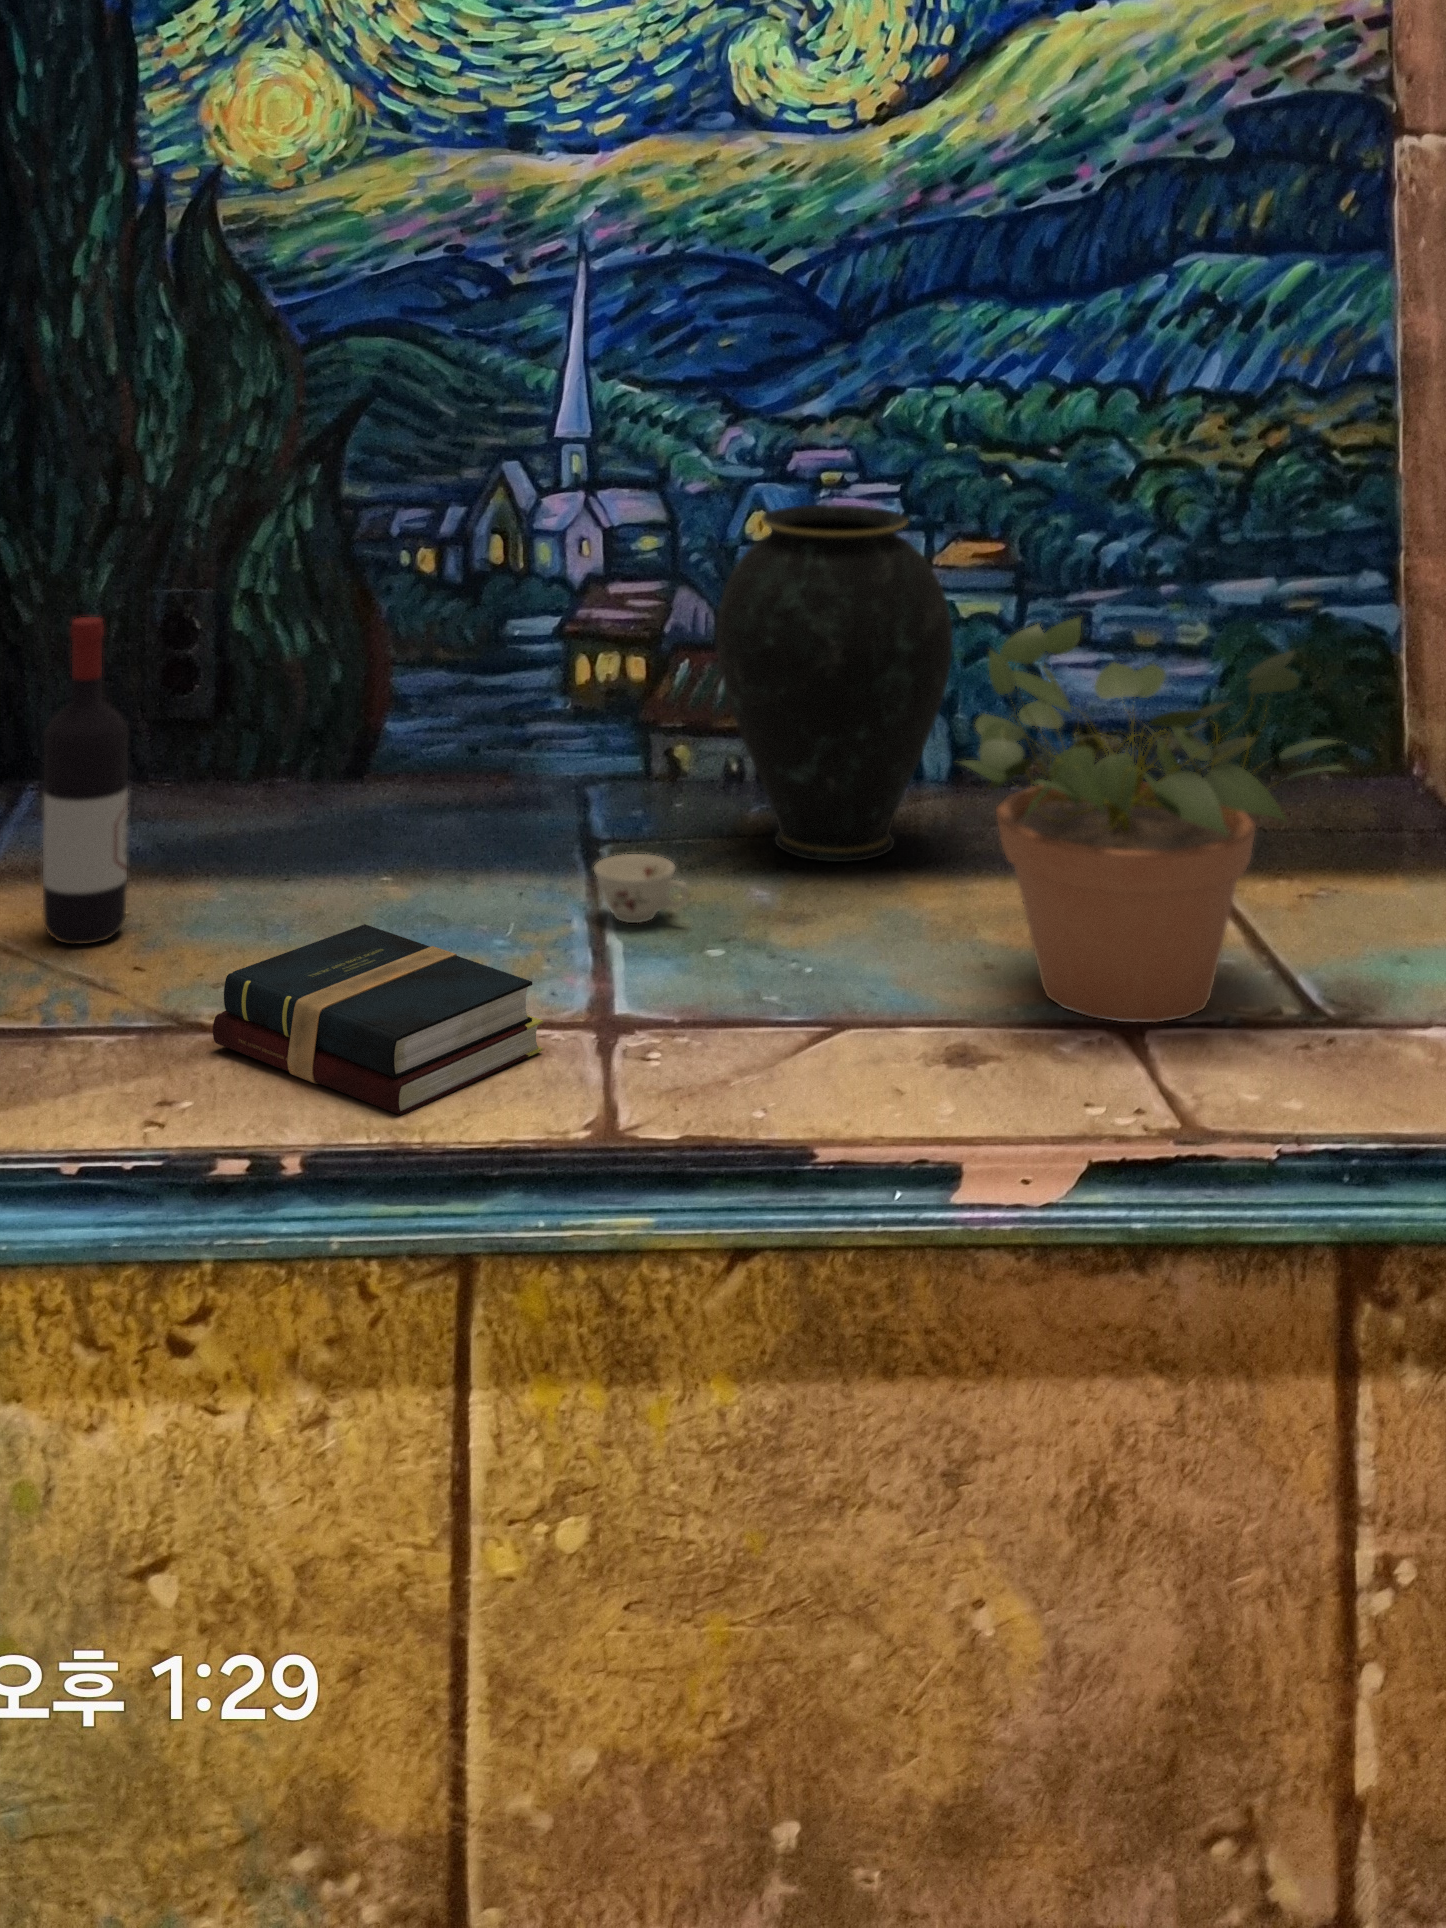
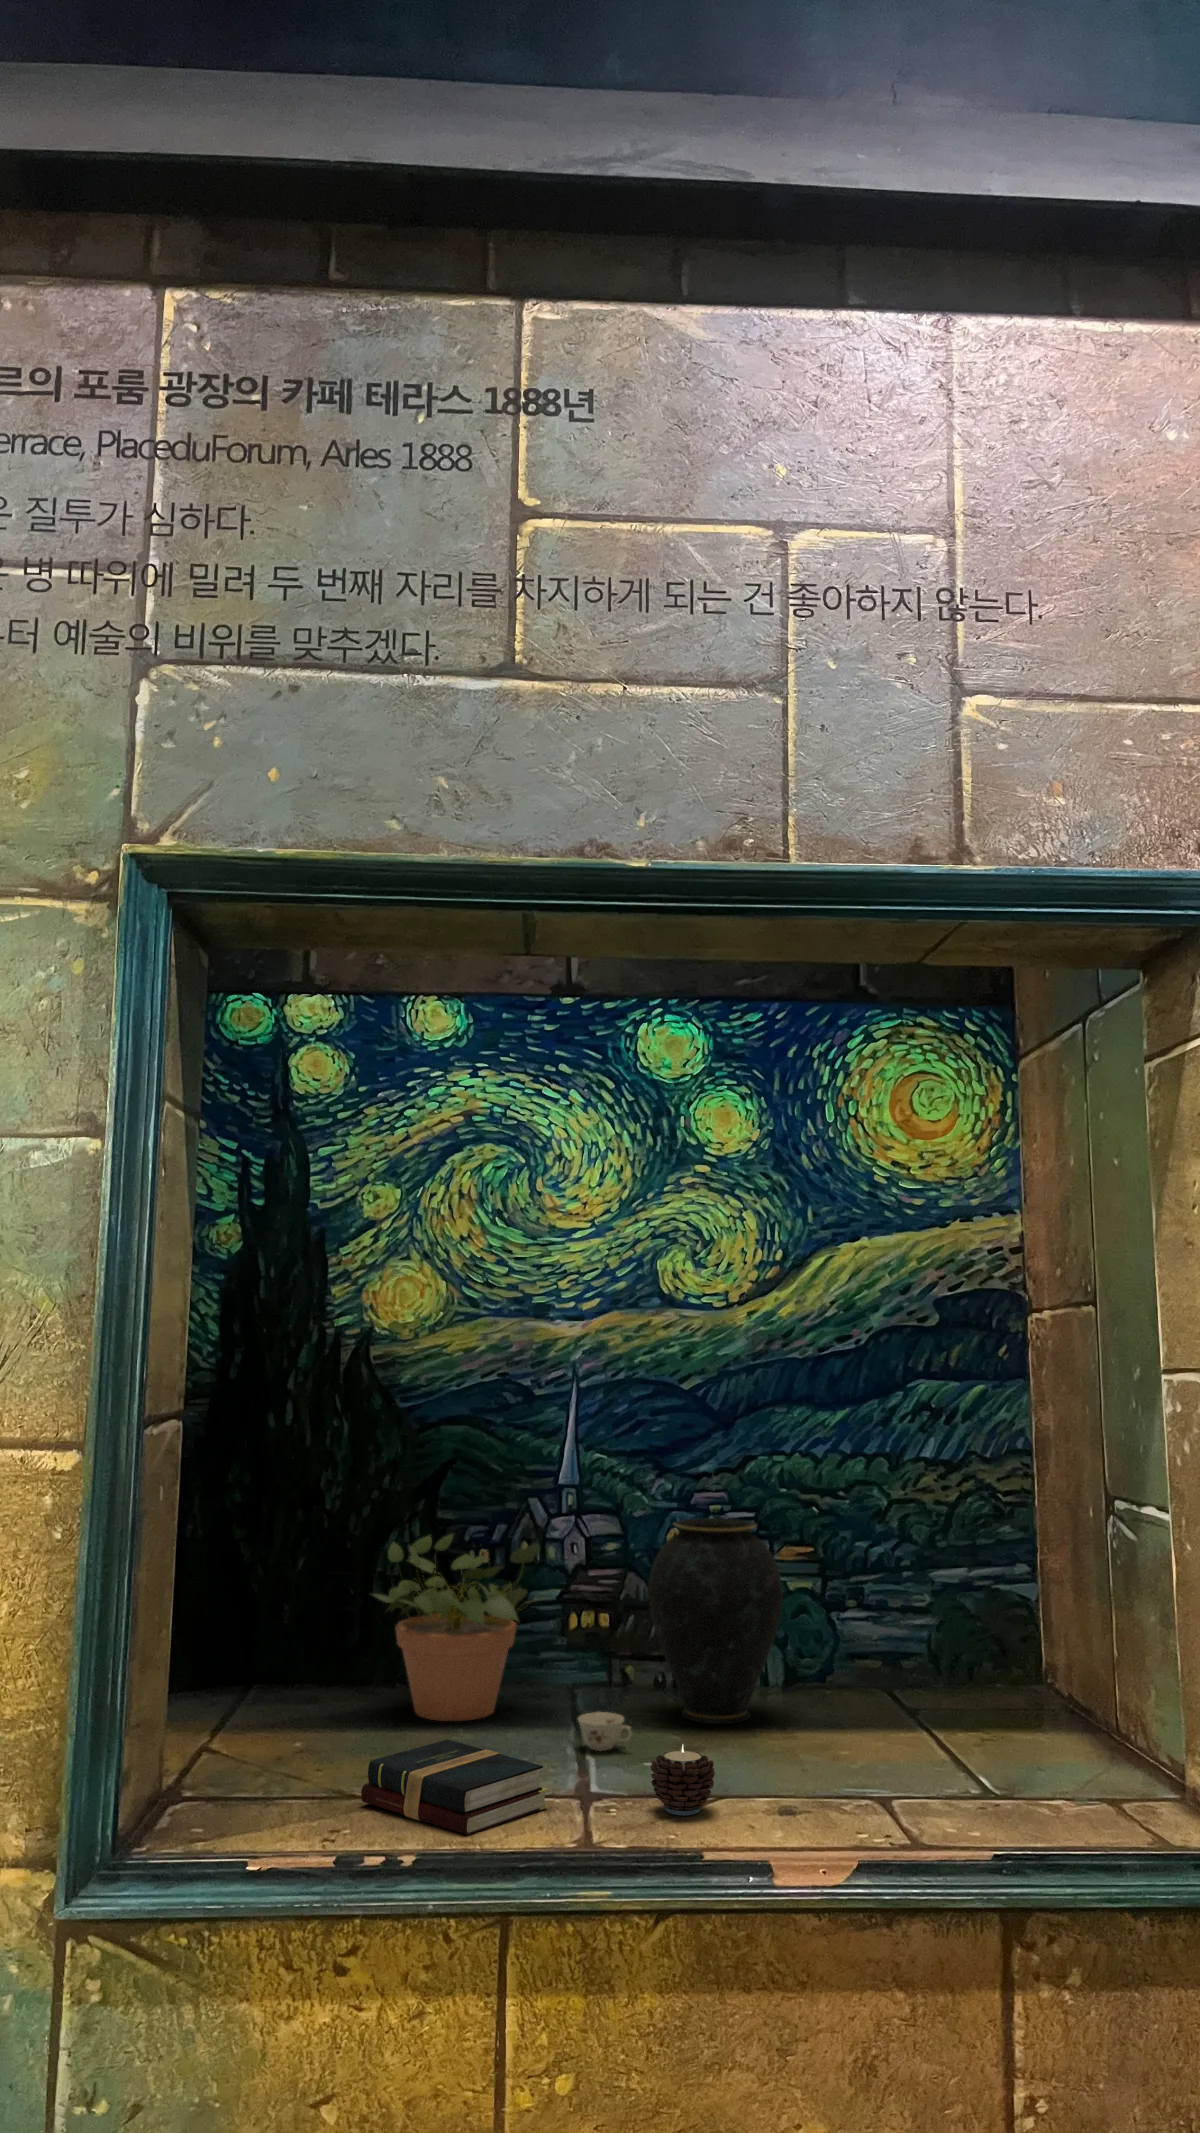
potted plant: present [961,616,1349,1023] -> present [373,1534,546,1721]
wine bottle: present [43,617,128,944] -> none [264,1567,315,1758]
candle: none [722,943,836,1066] -> present [650,1746,715,1816]

